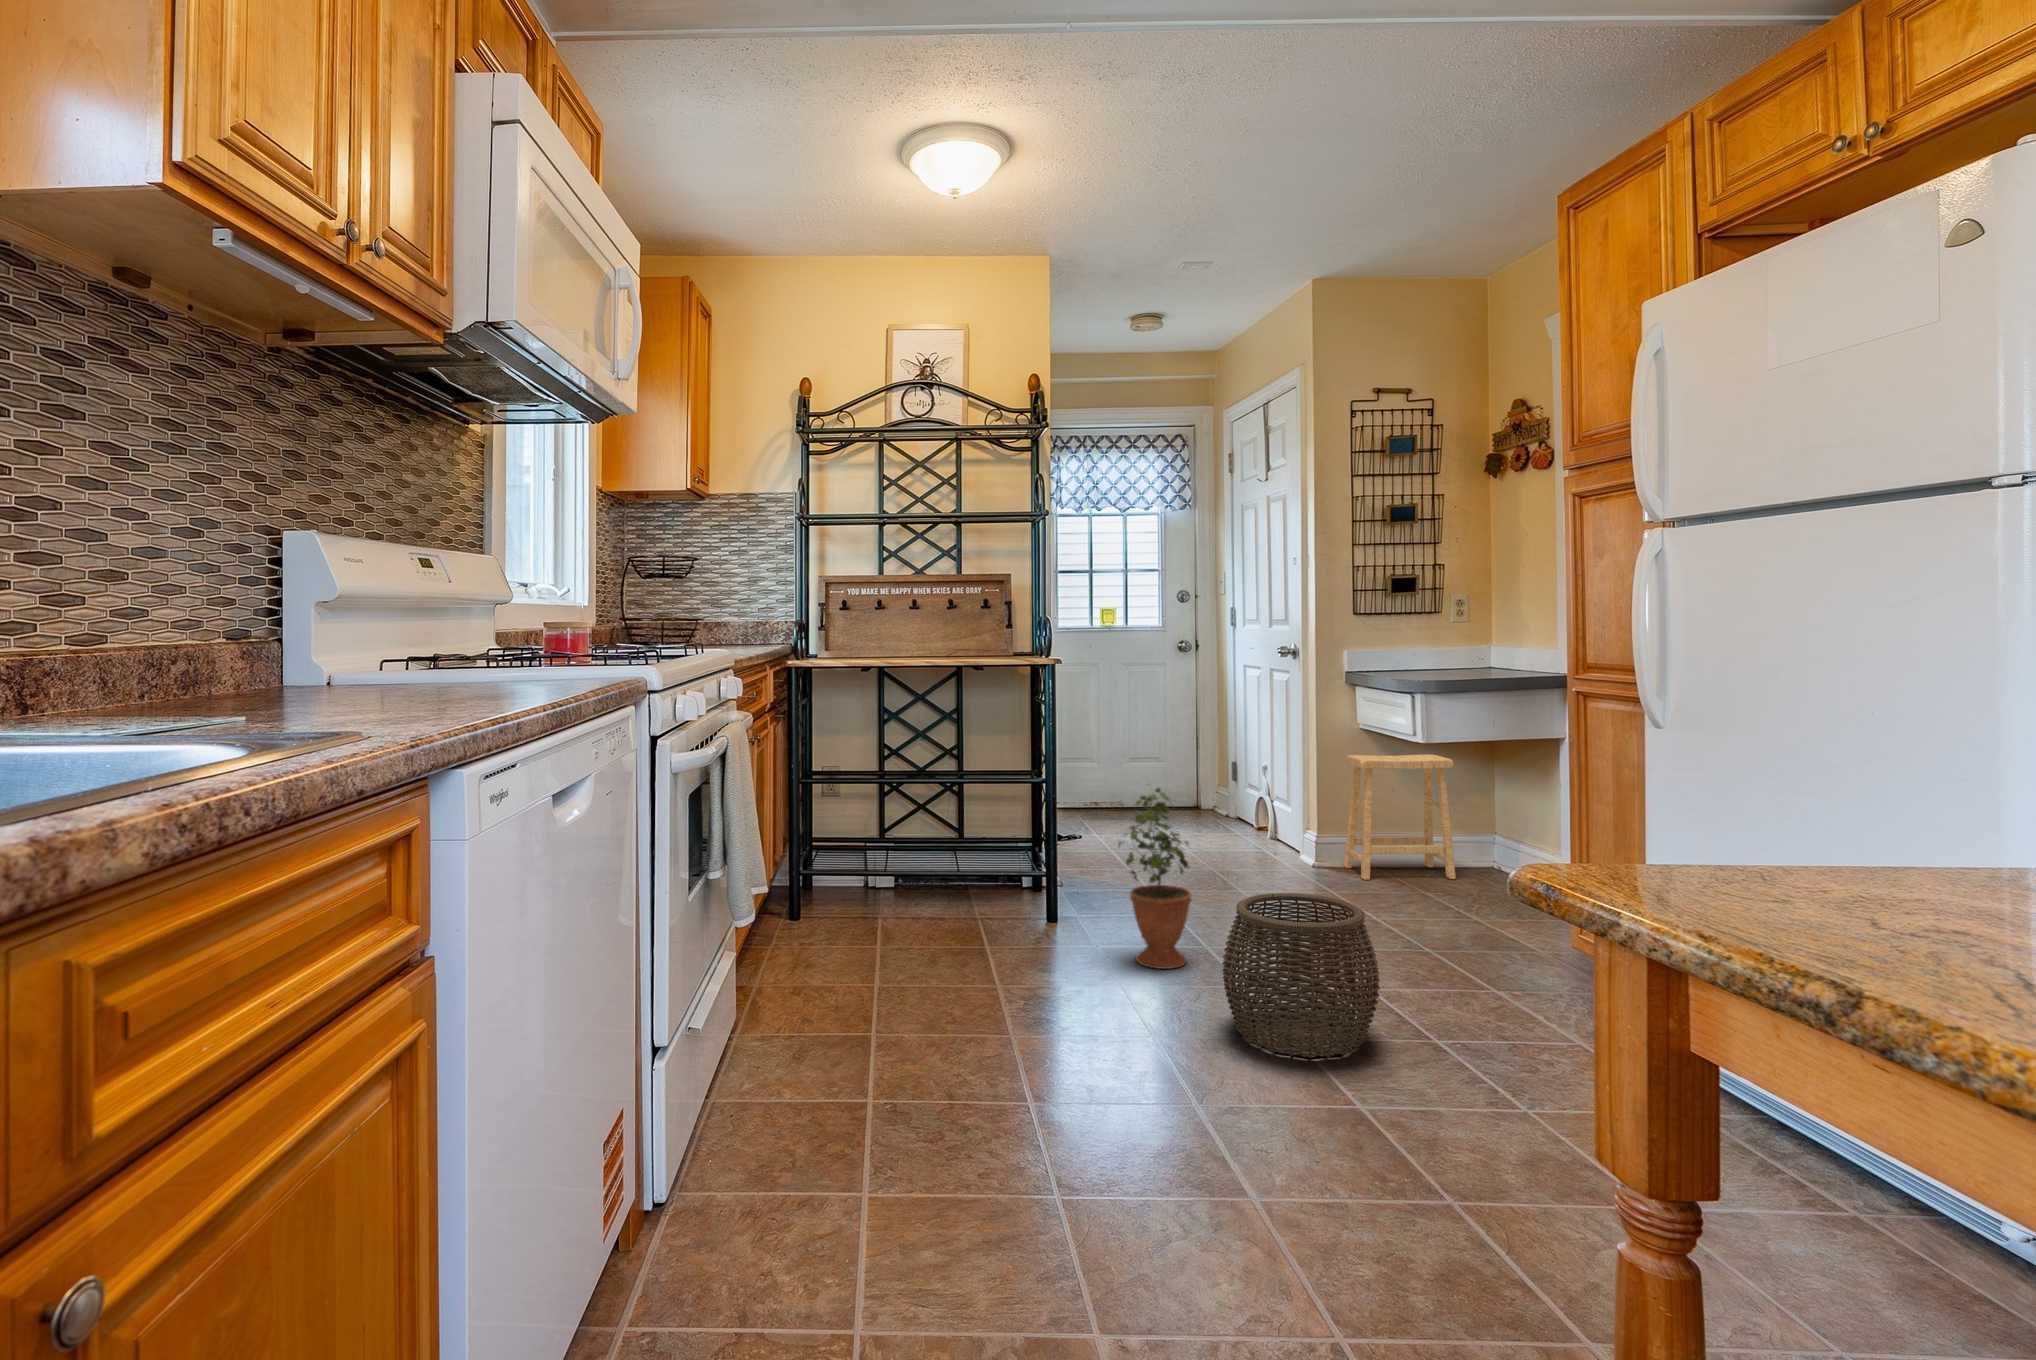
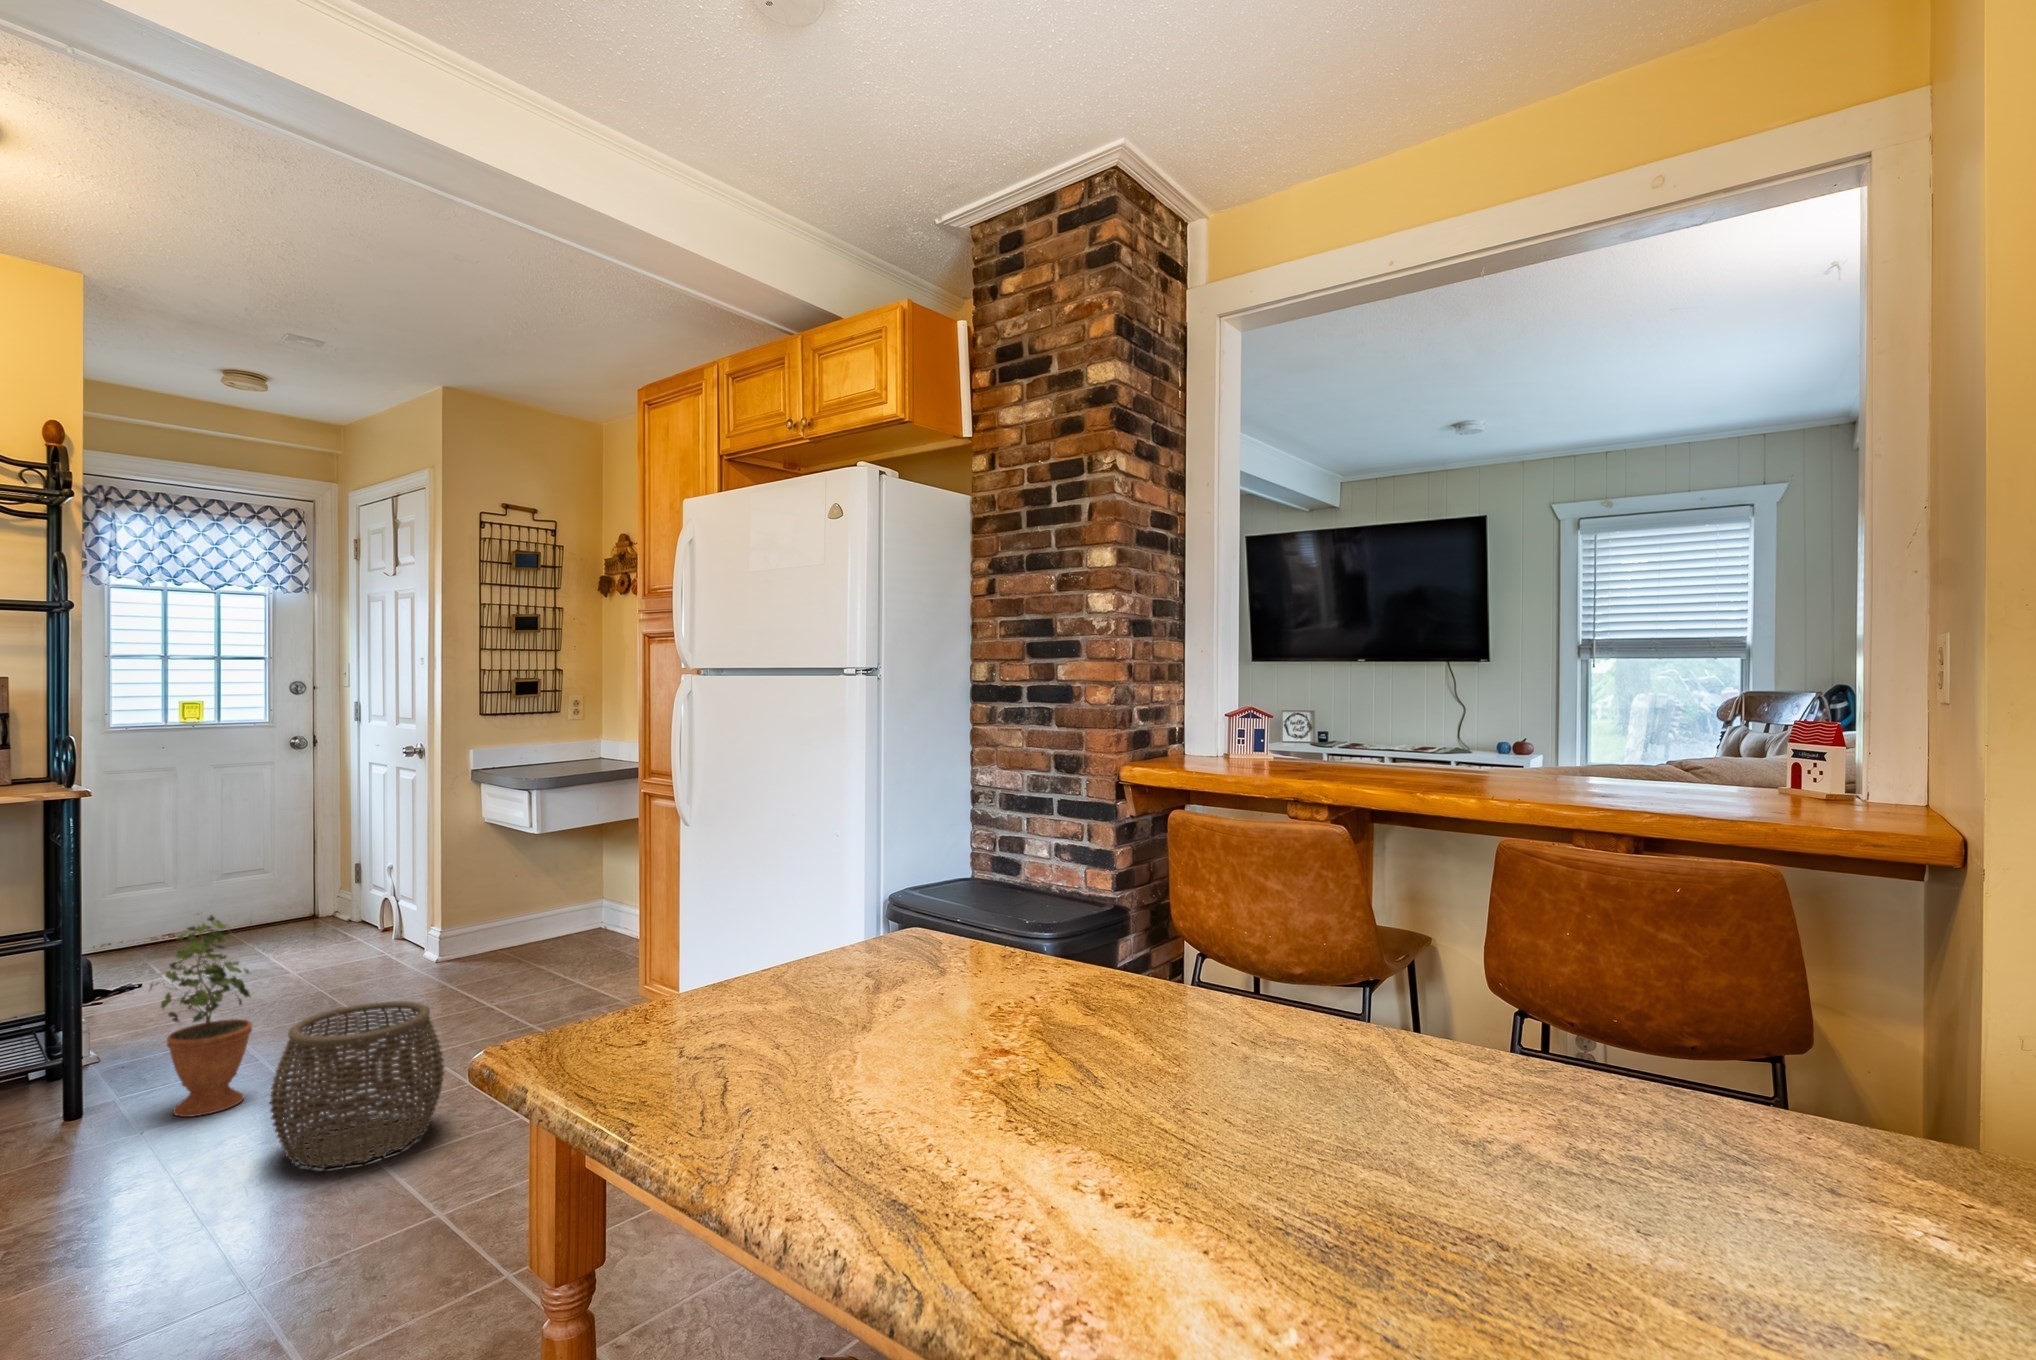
footstool: present [1344,755,1456,880] -> none [467,841,575,968]

